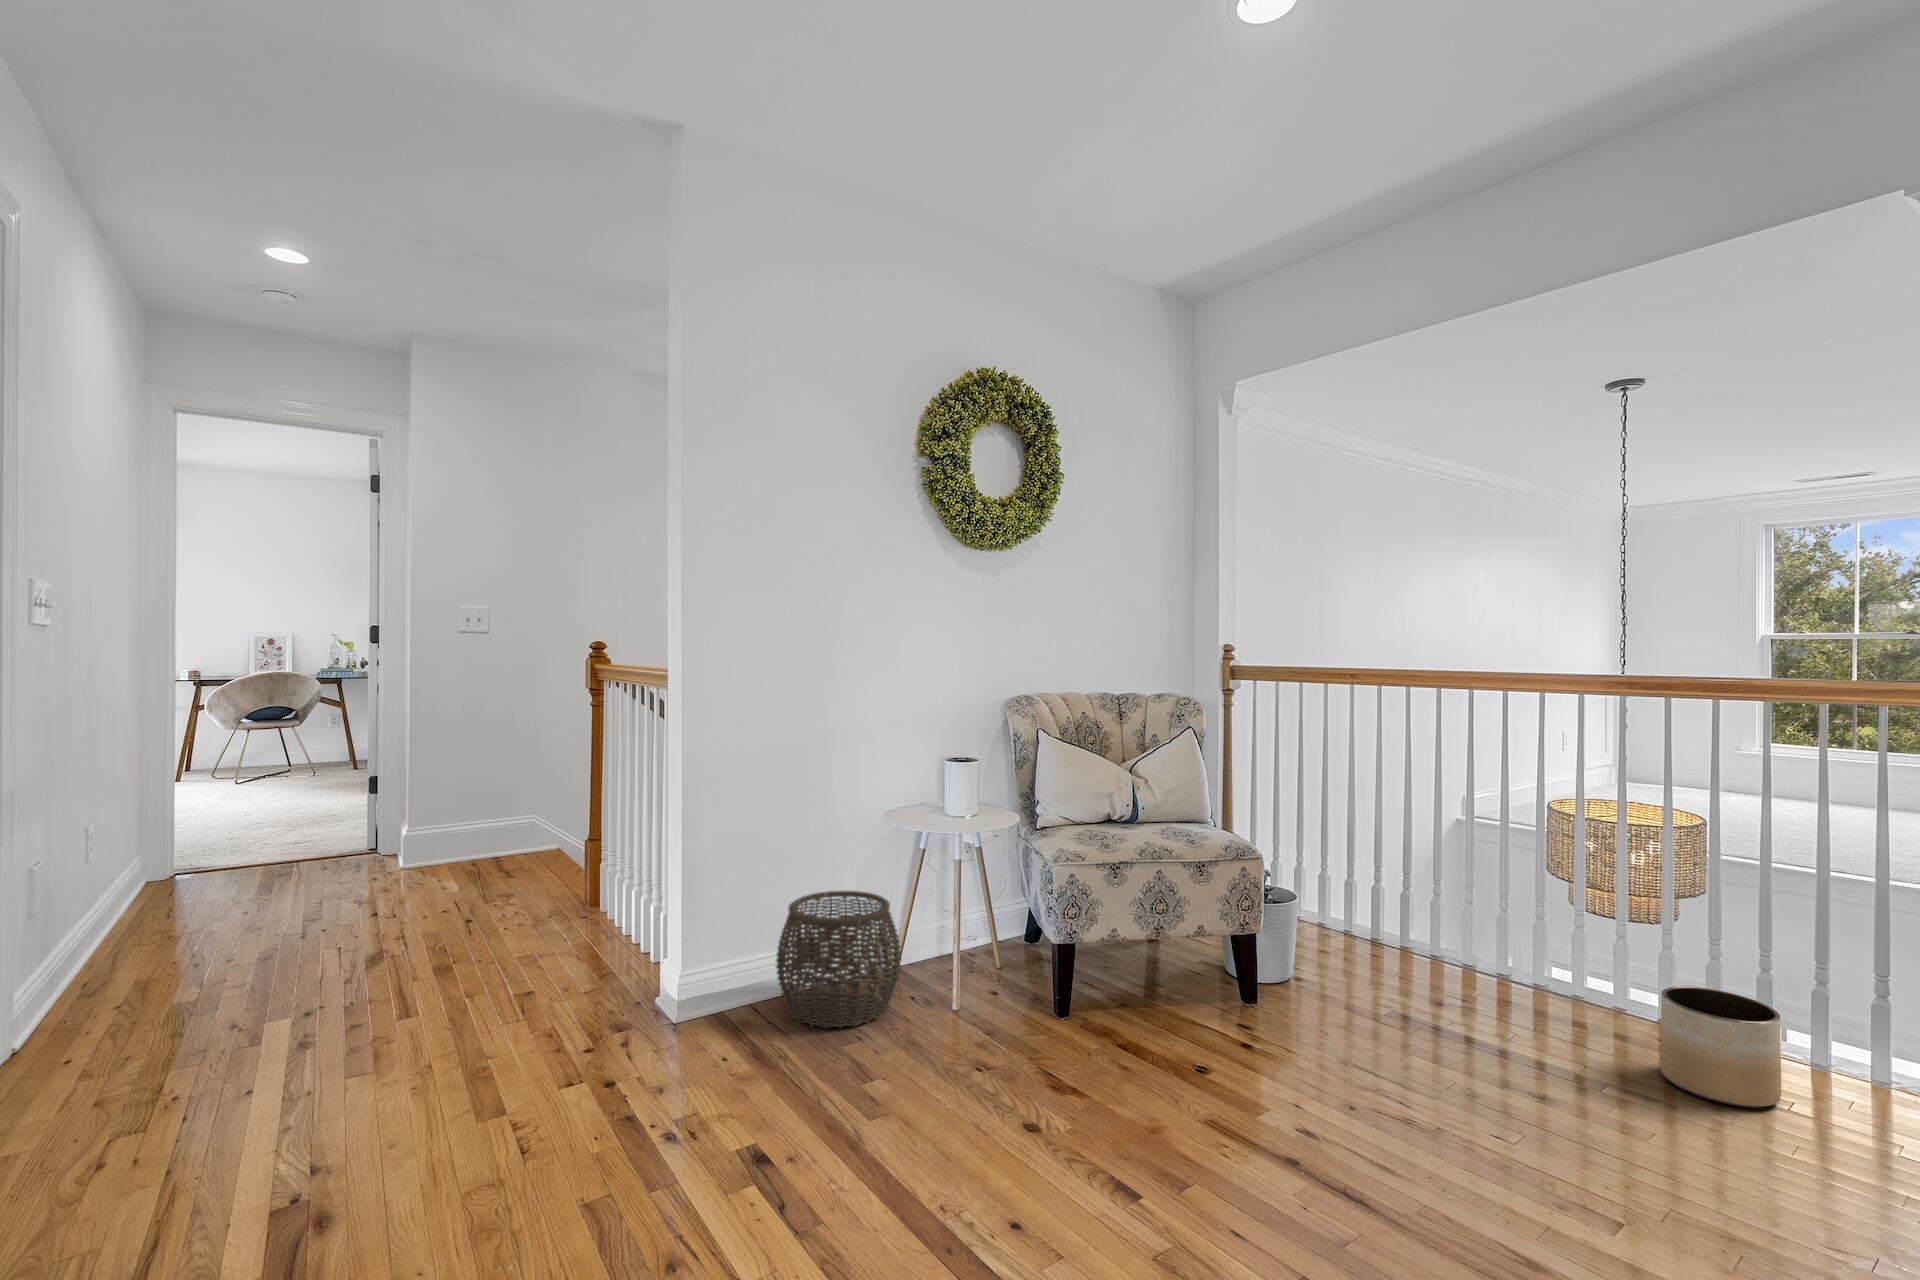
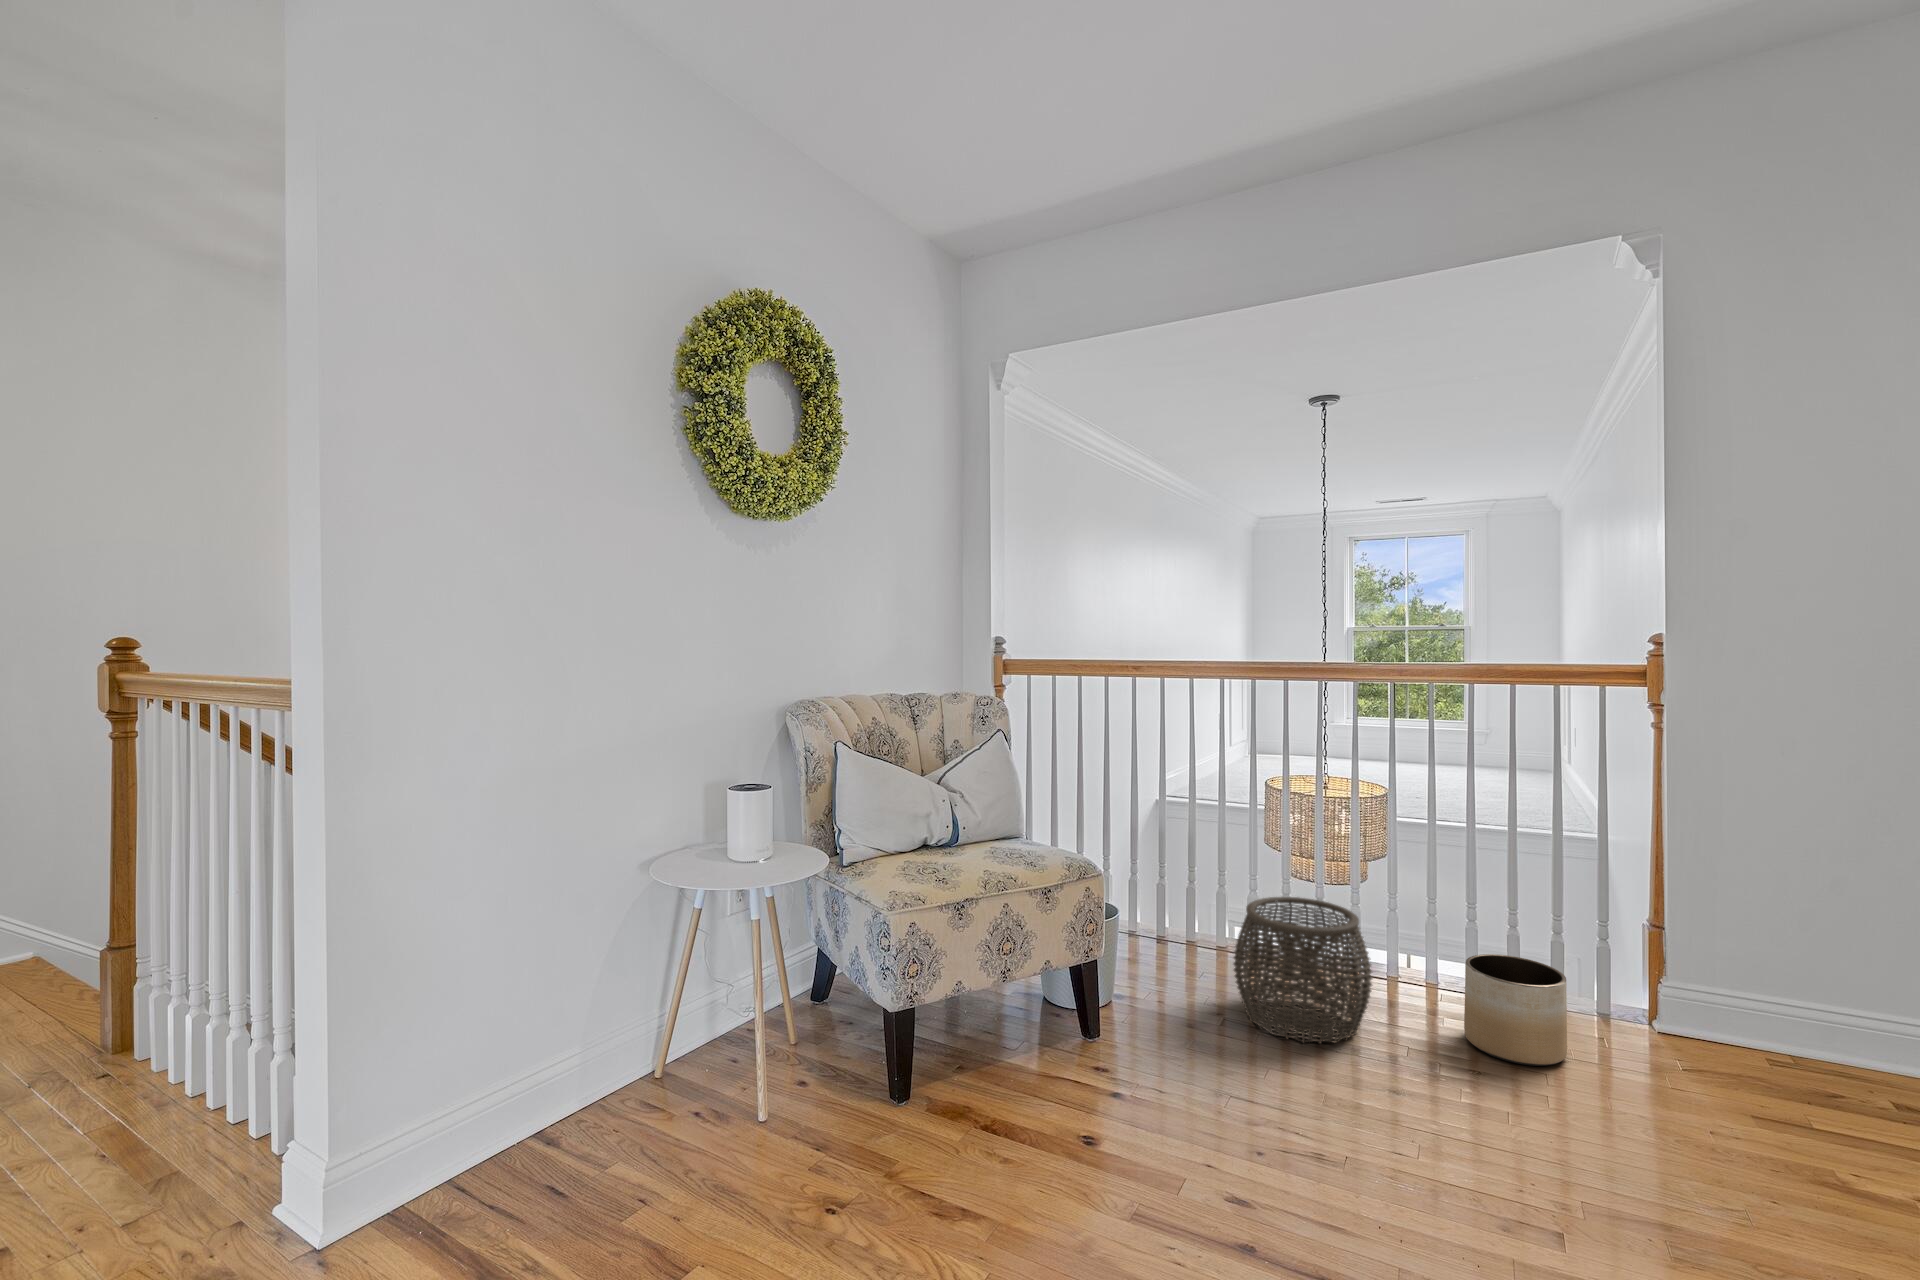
woven basket: present [776,891,901,1028] -> present [1234,897,1372,1044]

